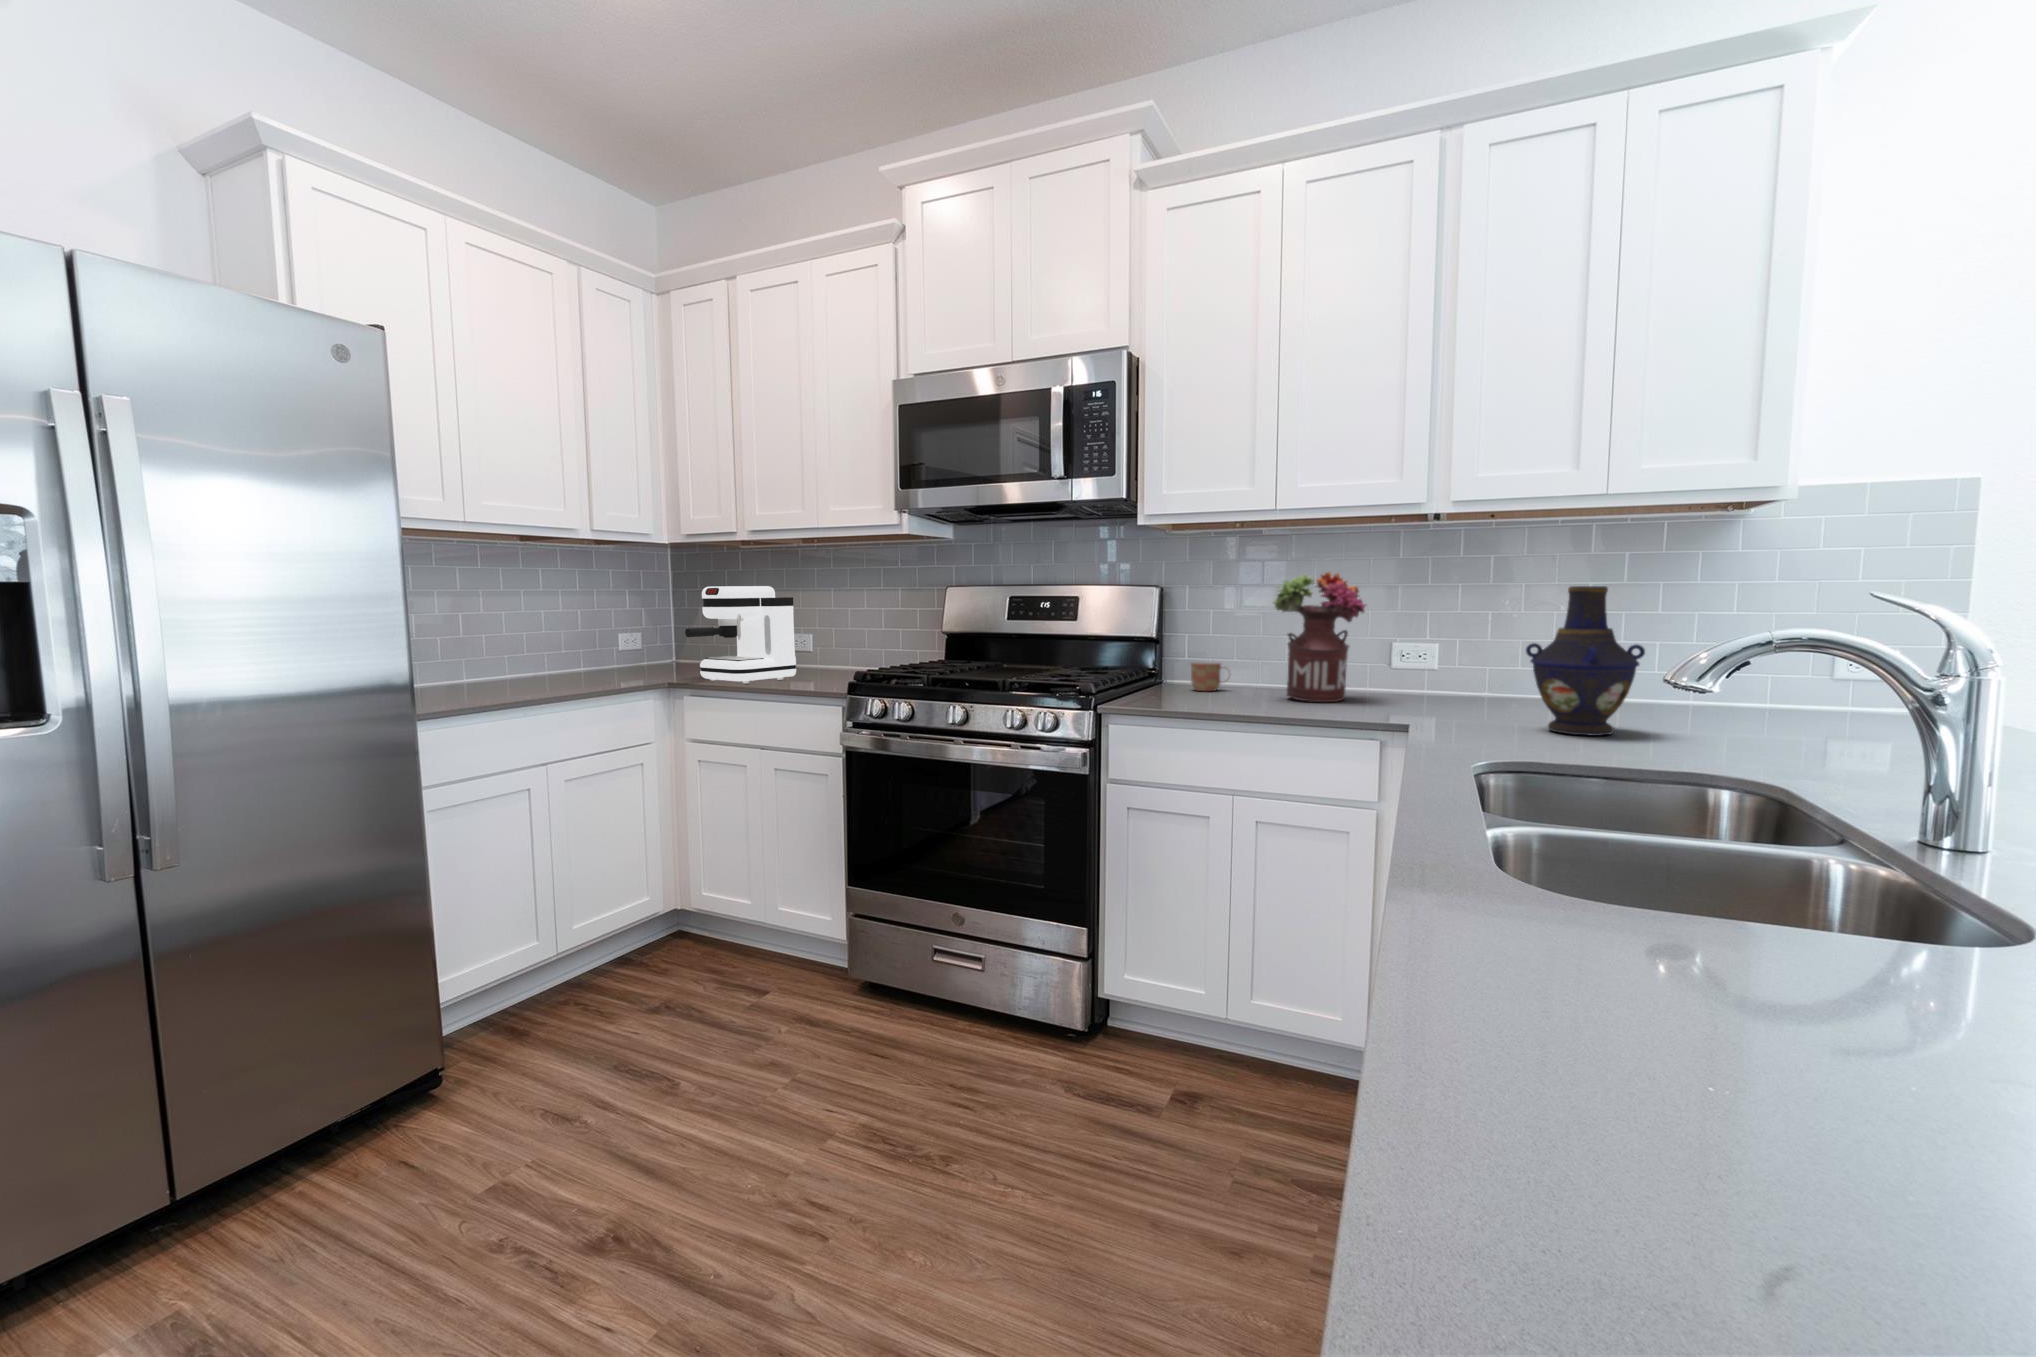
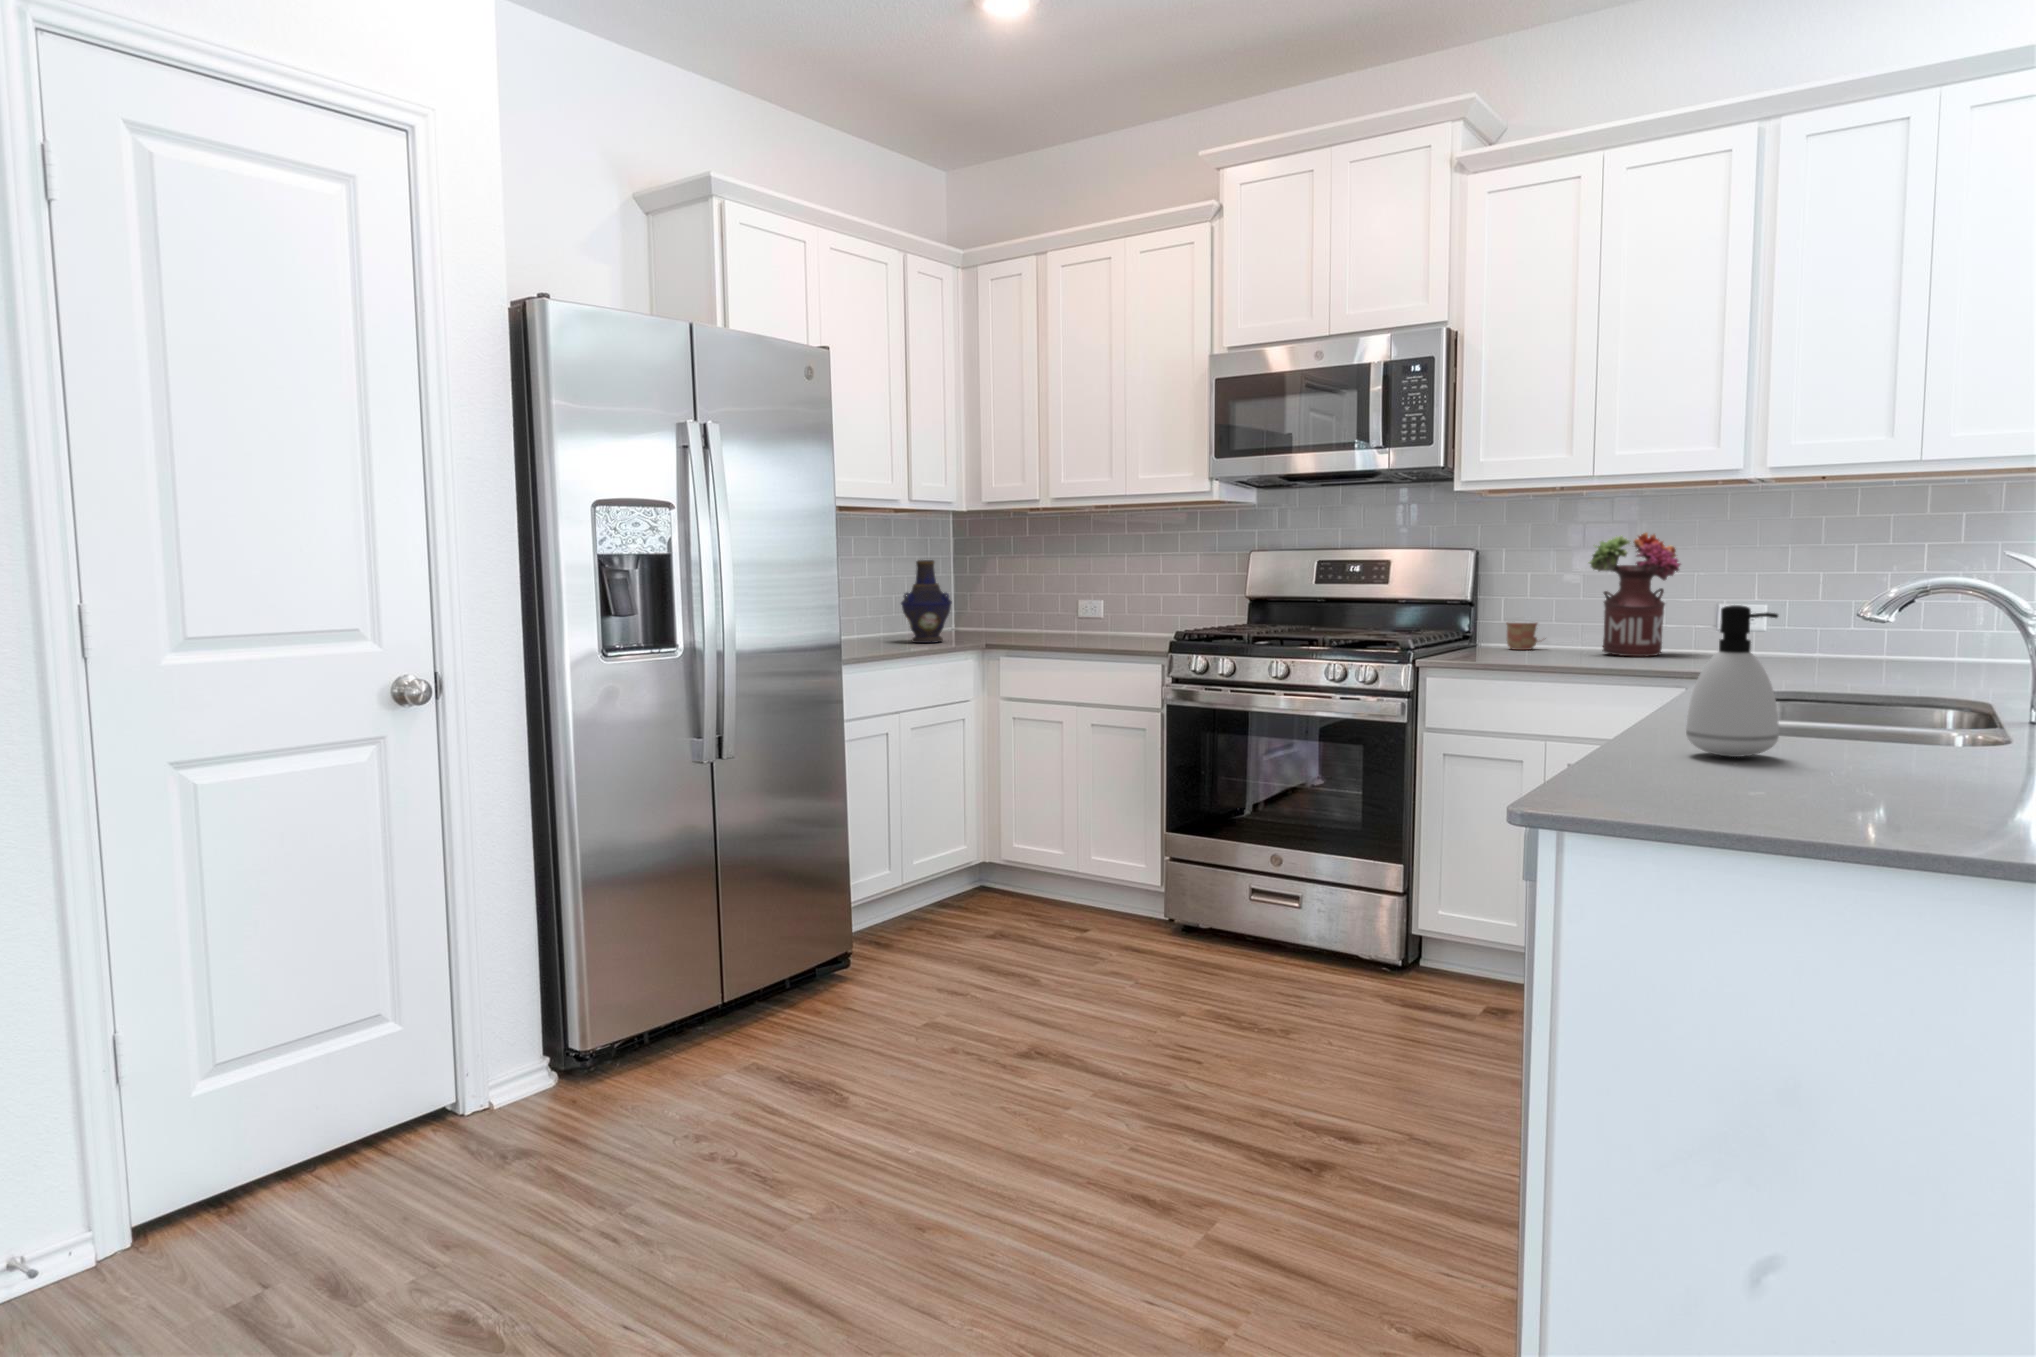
coffee maker: present [685,586,796,683] -> none [1004,551,1102,644]
vase: present [1526,586,1645,736] -> present [901,560,952,643]
soap dispenser: none [1596,724,1883,1114] -> present [1686,605,1779,757]

